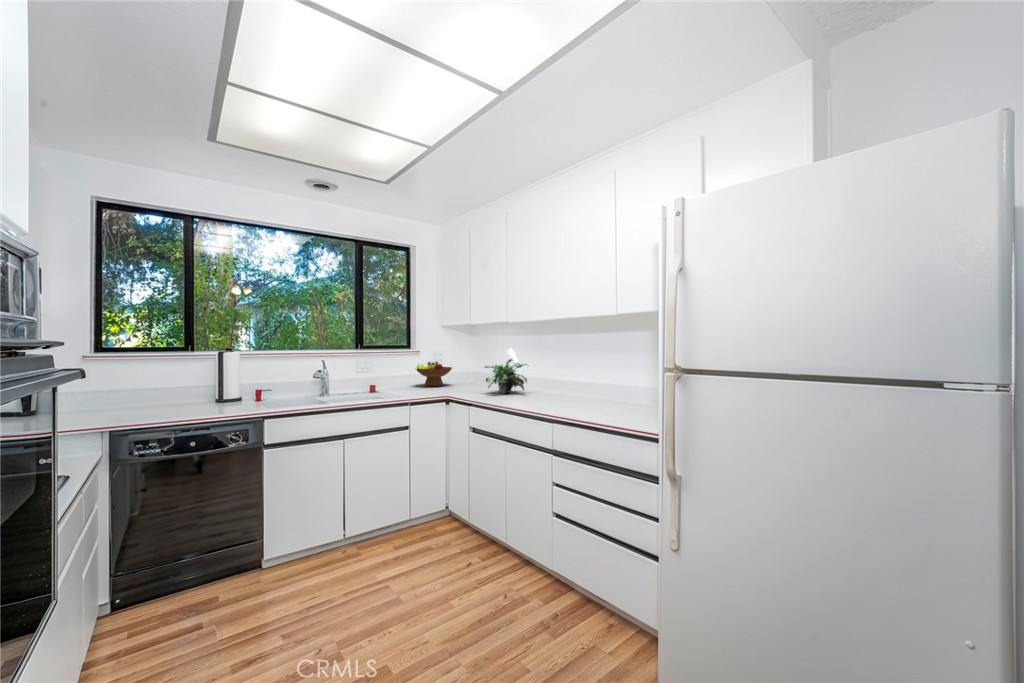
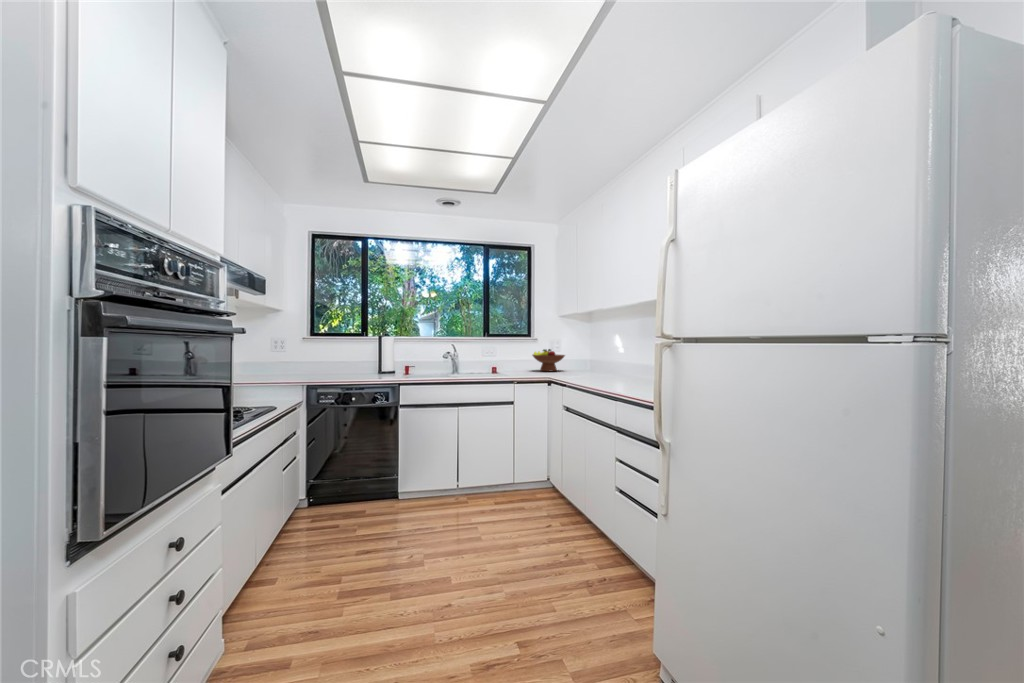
potted plant: present [484,359,527,393] -> none [582,345,627,378]

